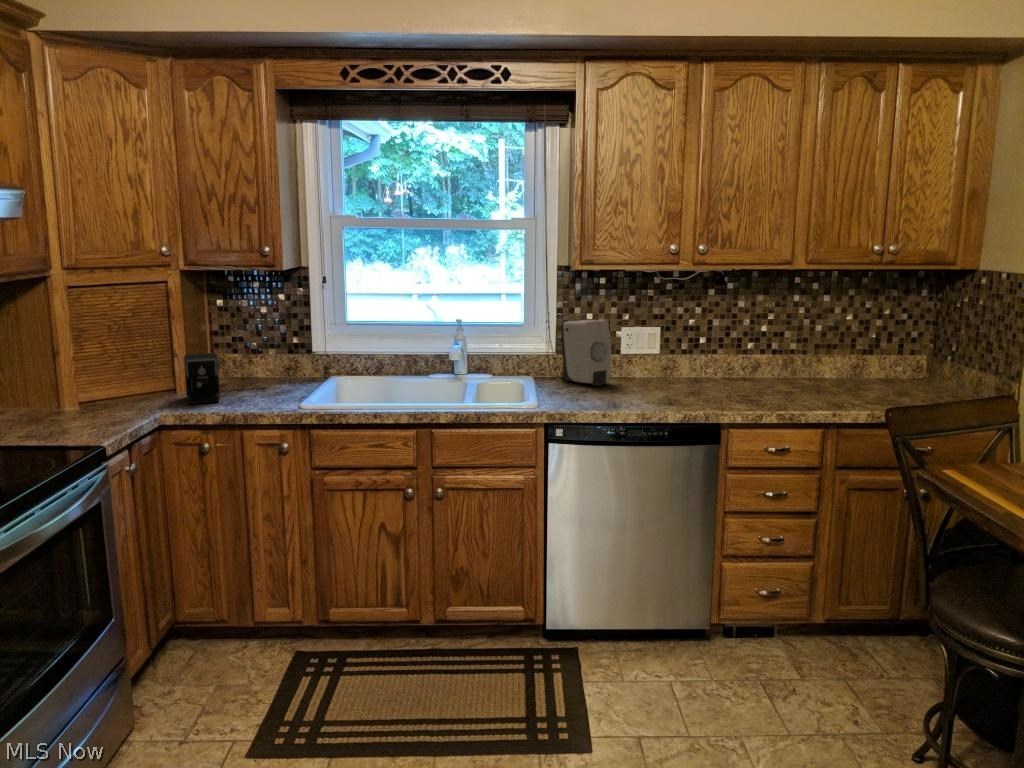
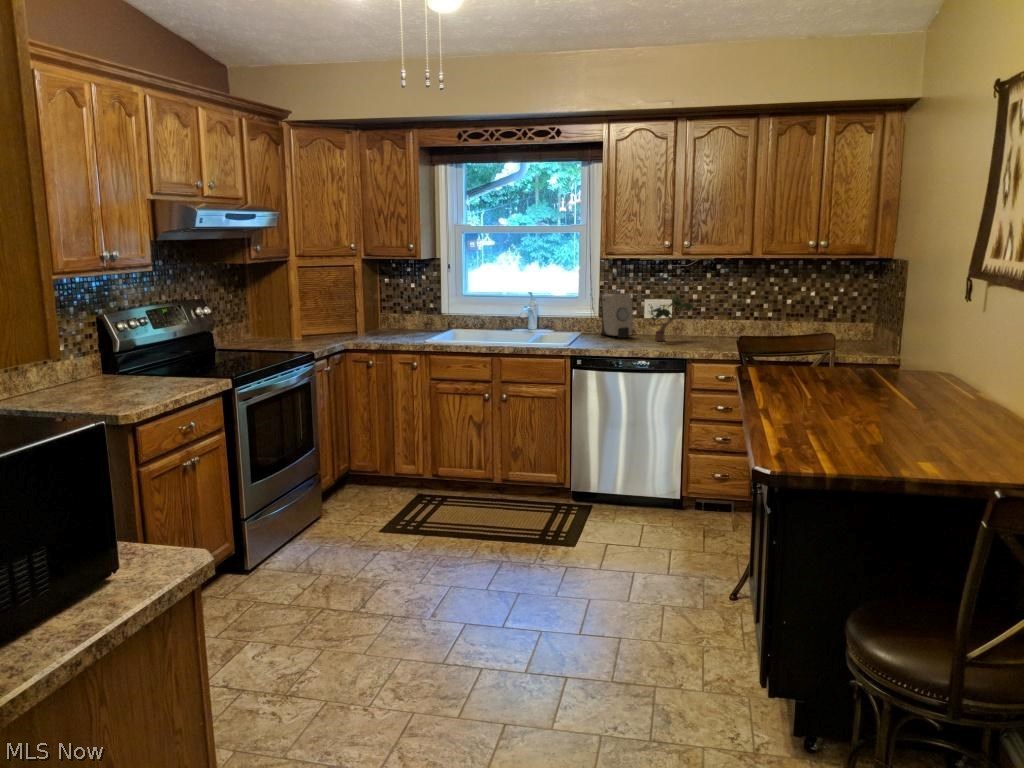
potted plant: none [641,321,708,391] -> present [651,296,694,341]
coffee maker: present [184,353,266,404] -> none [360,309,410,338]

